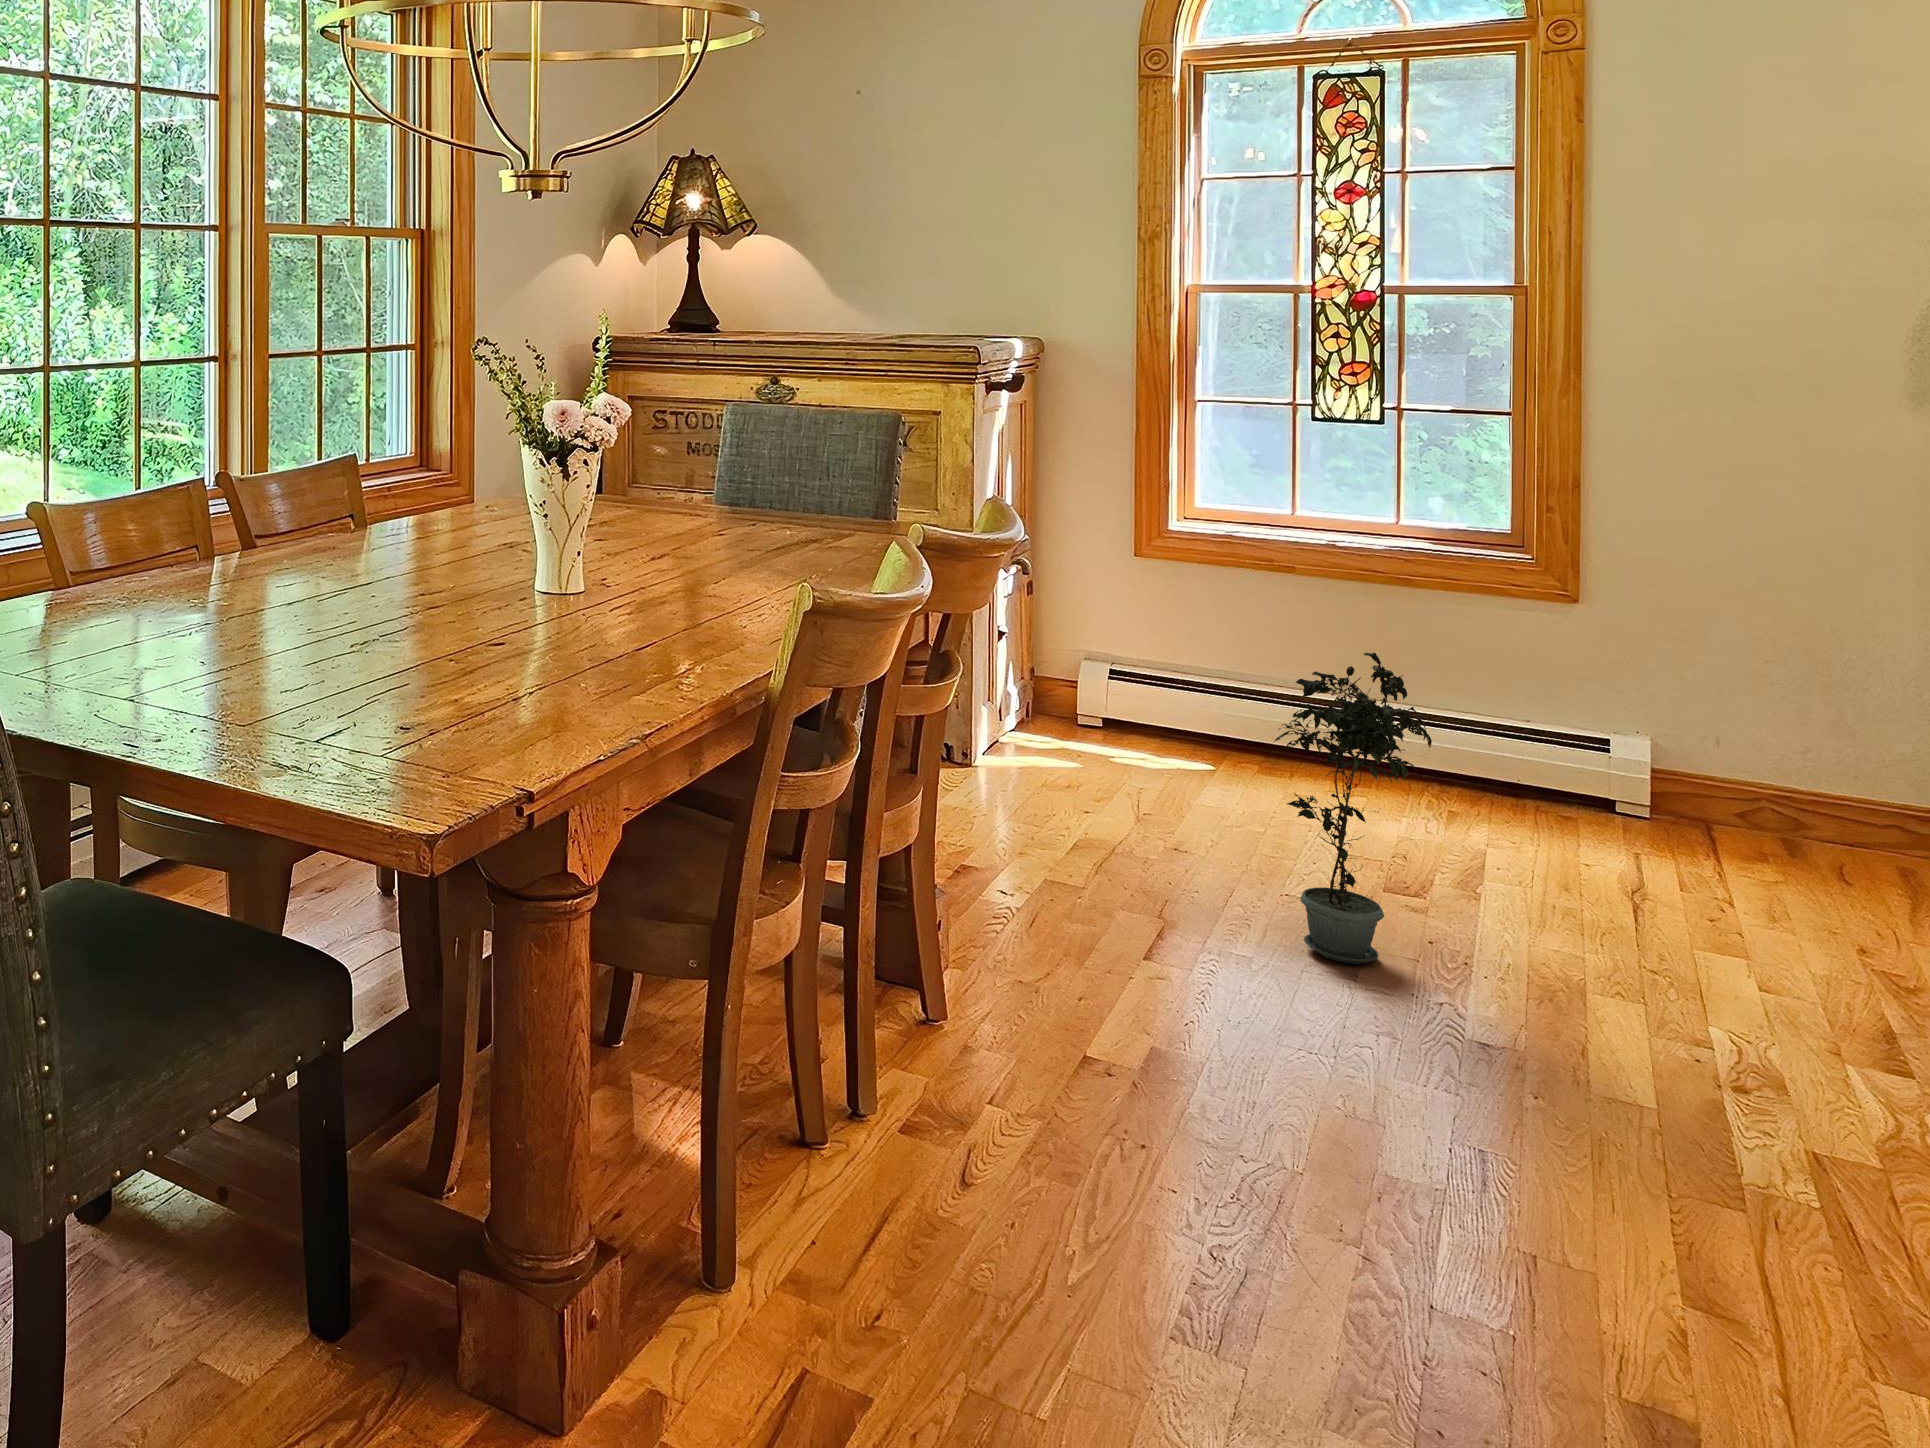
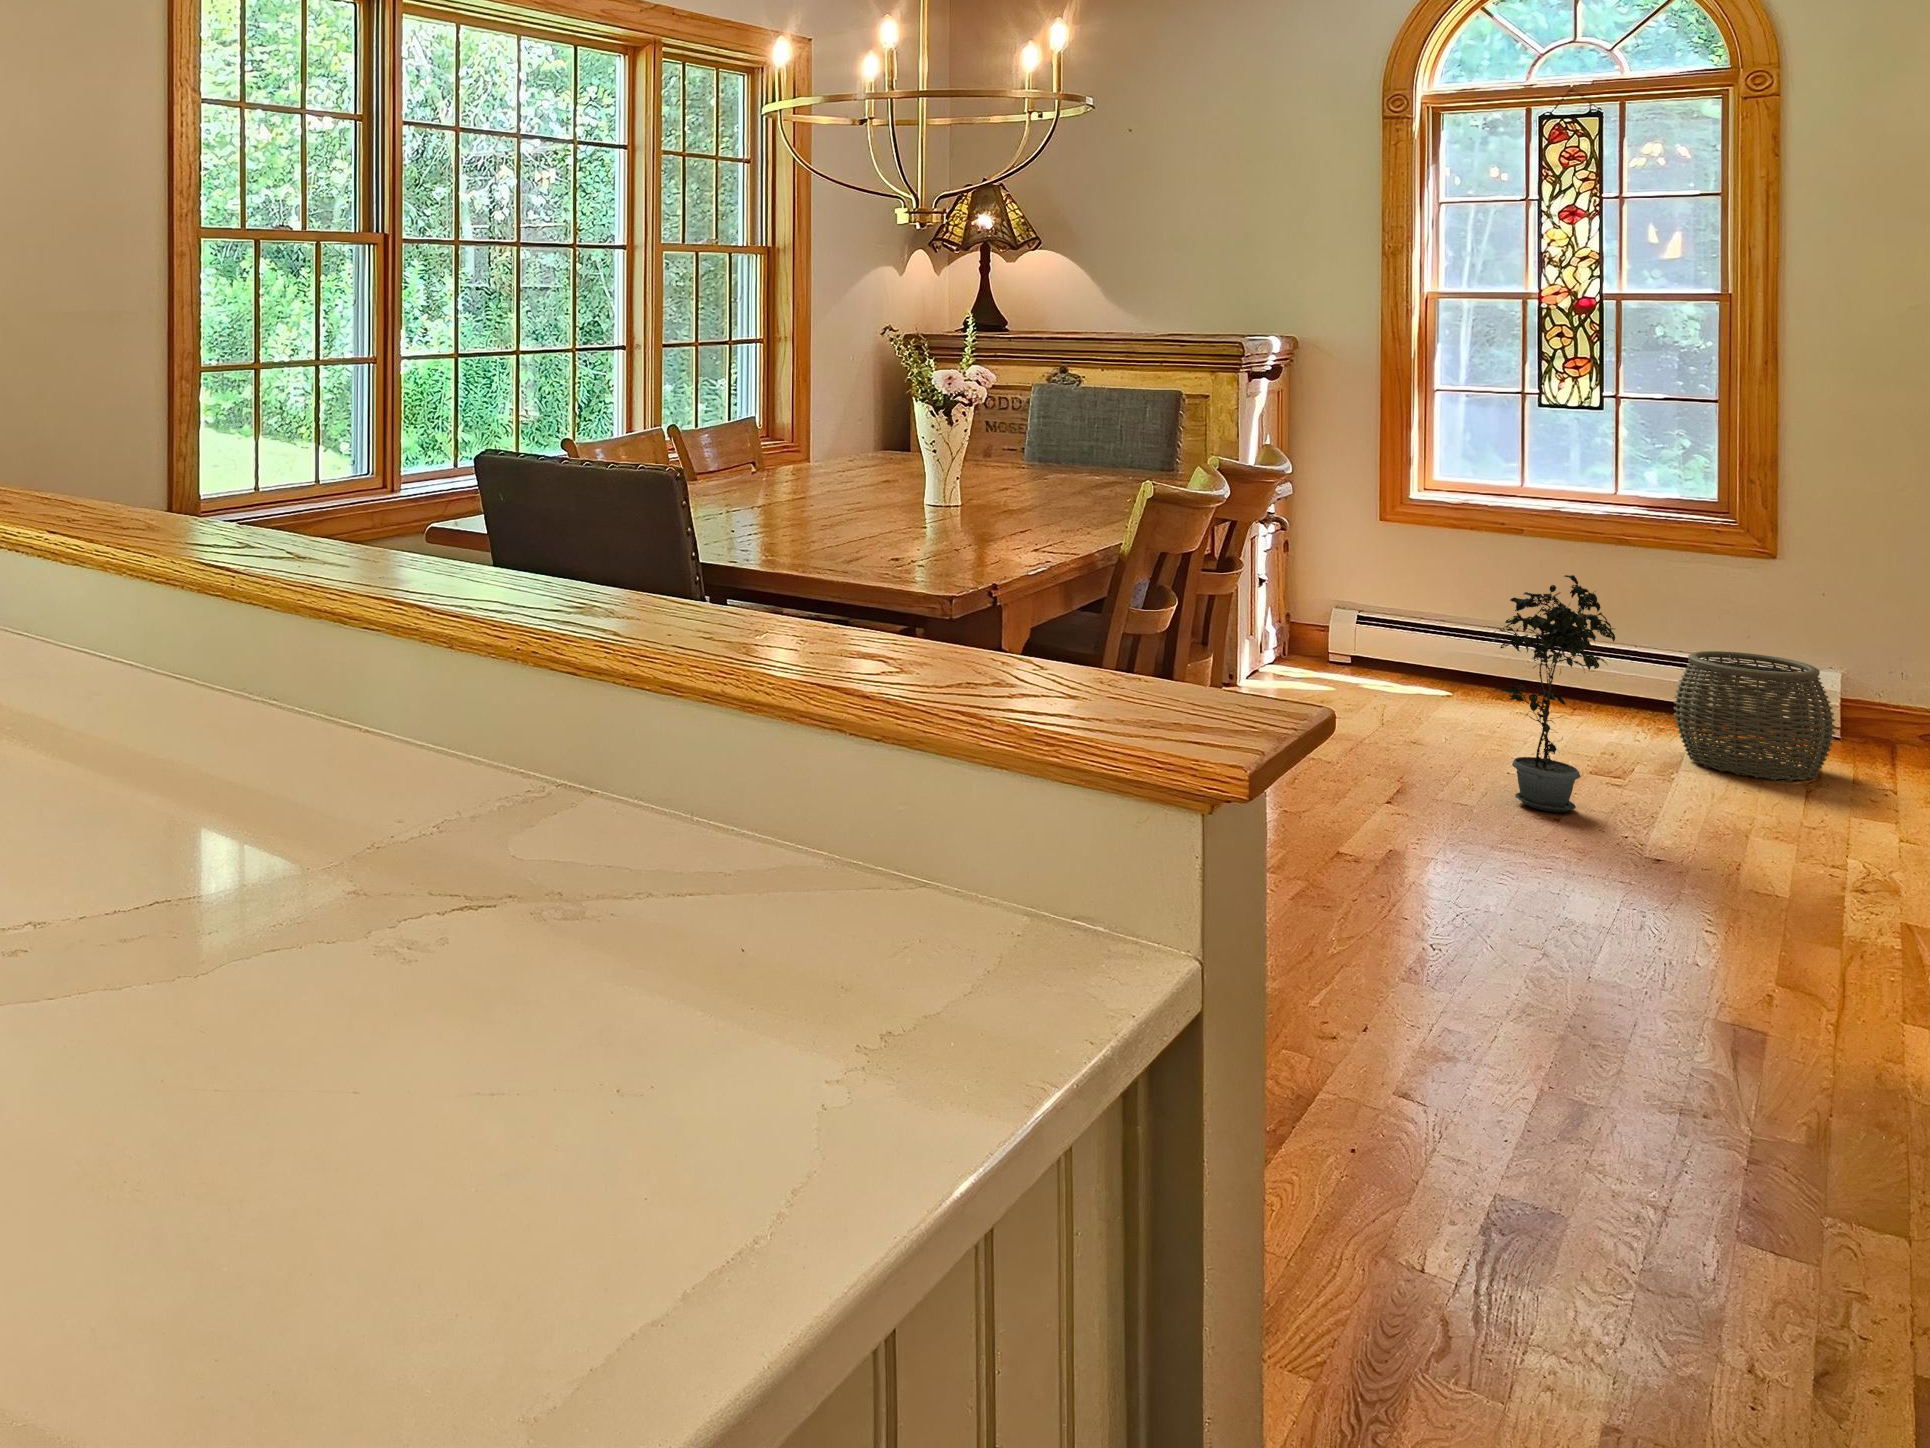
woven basket: none [1477,725,1665,893] -> present [1674,651,1835,781]

